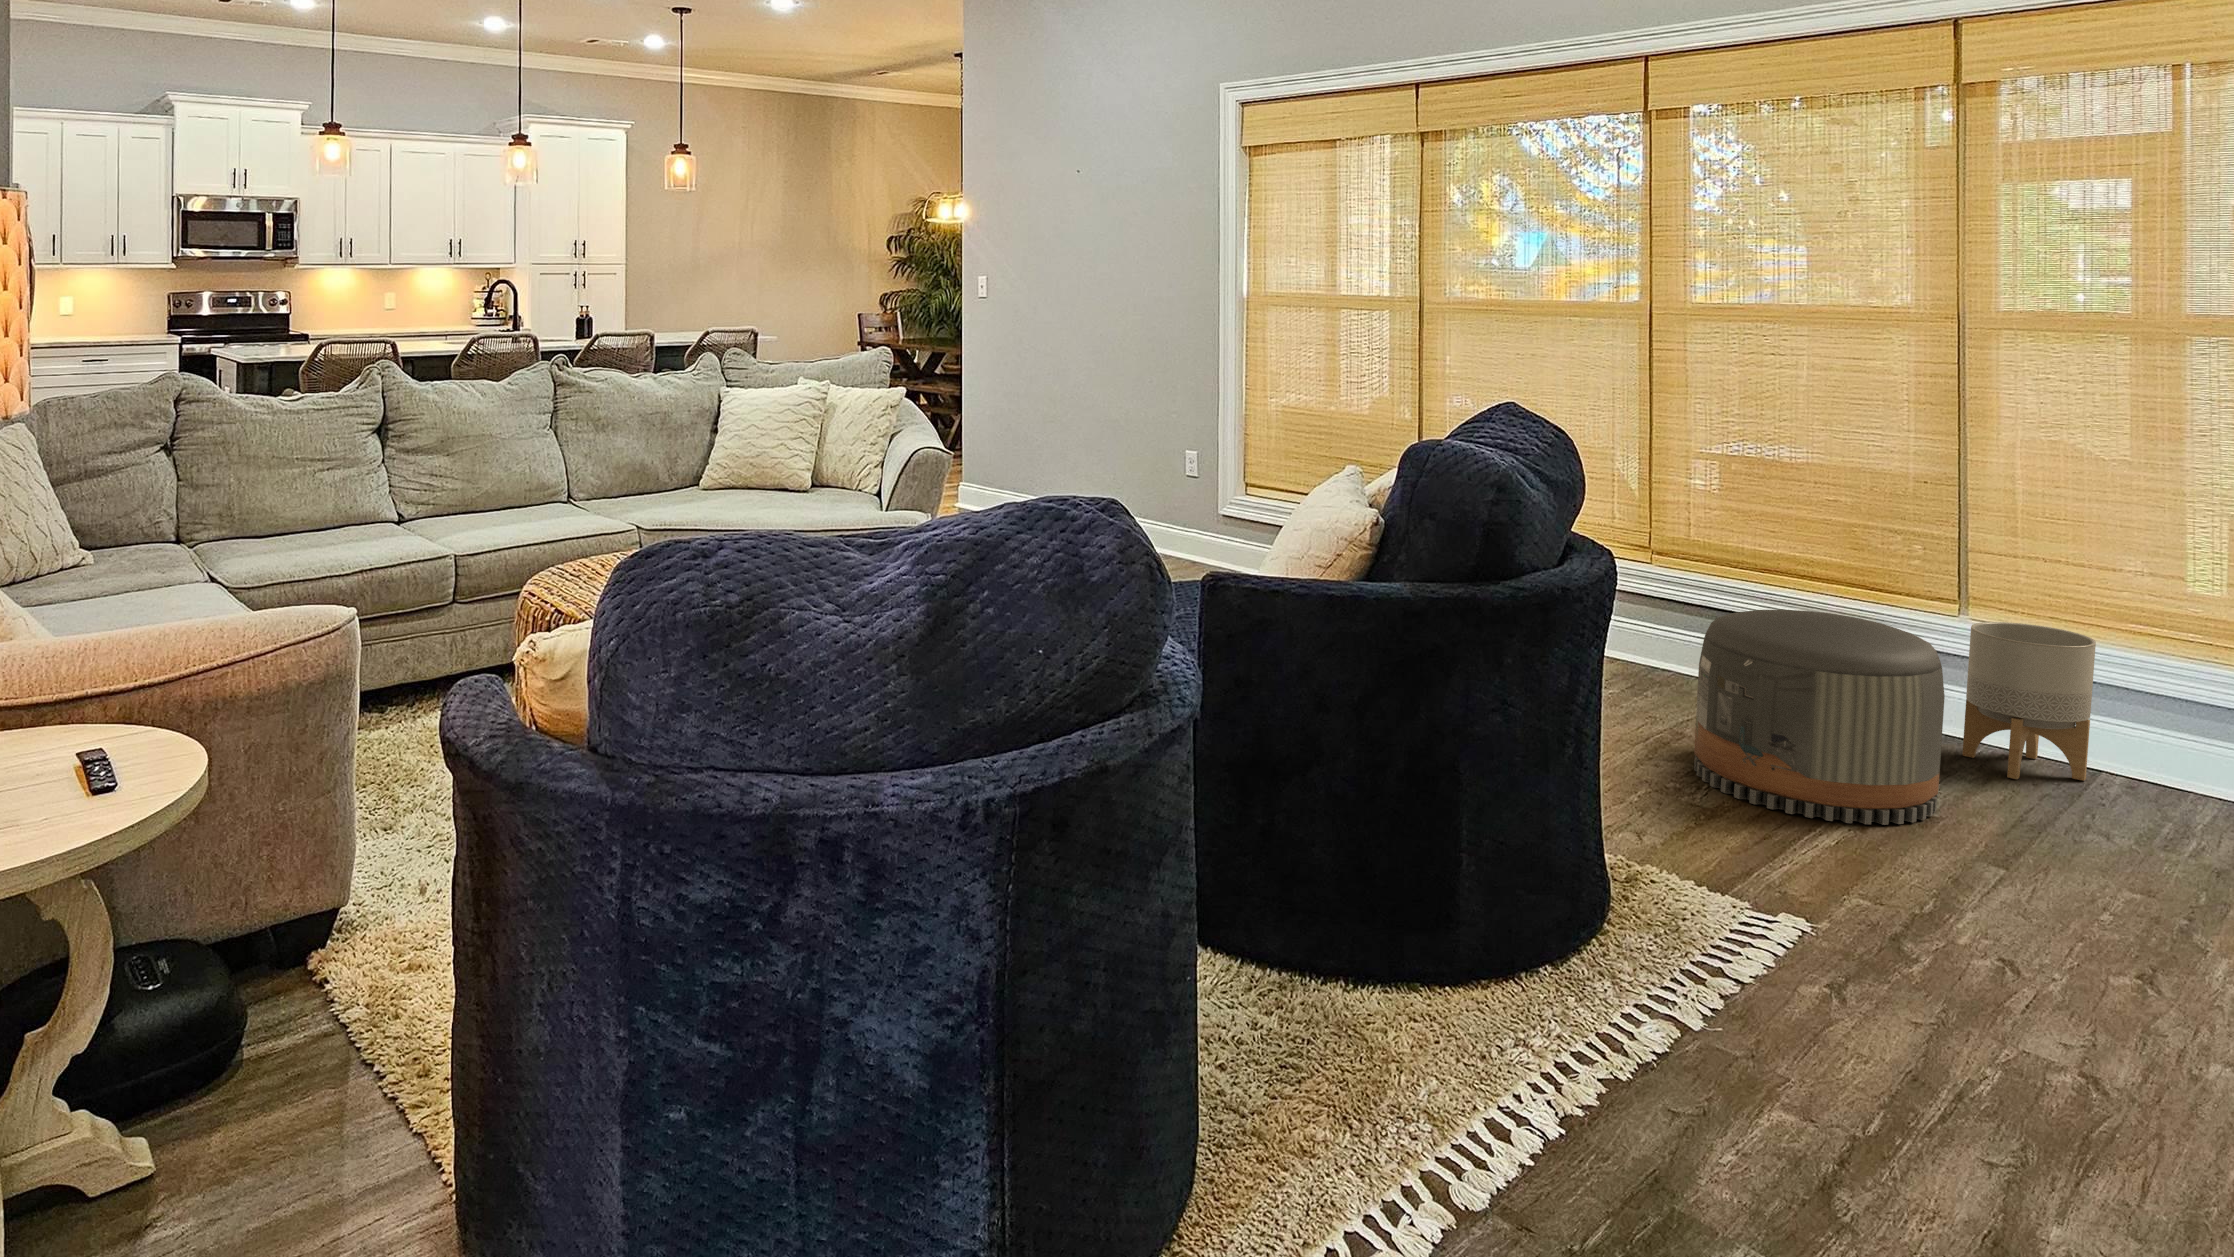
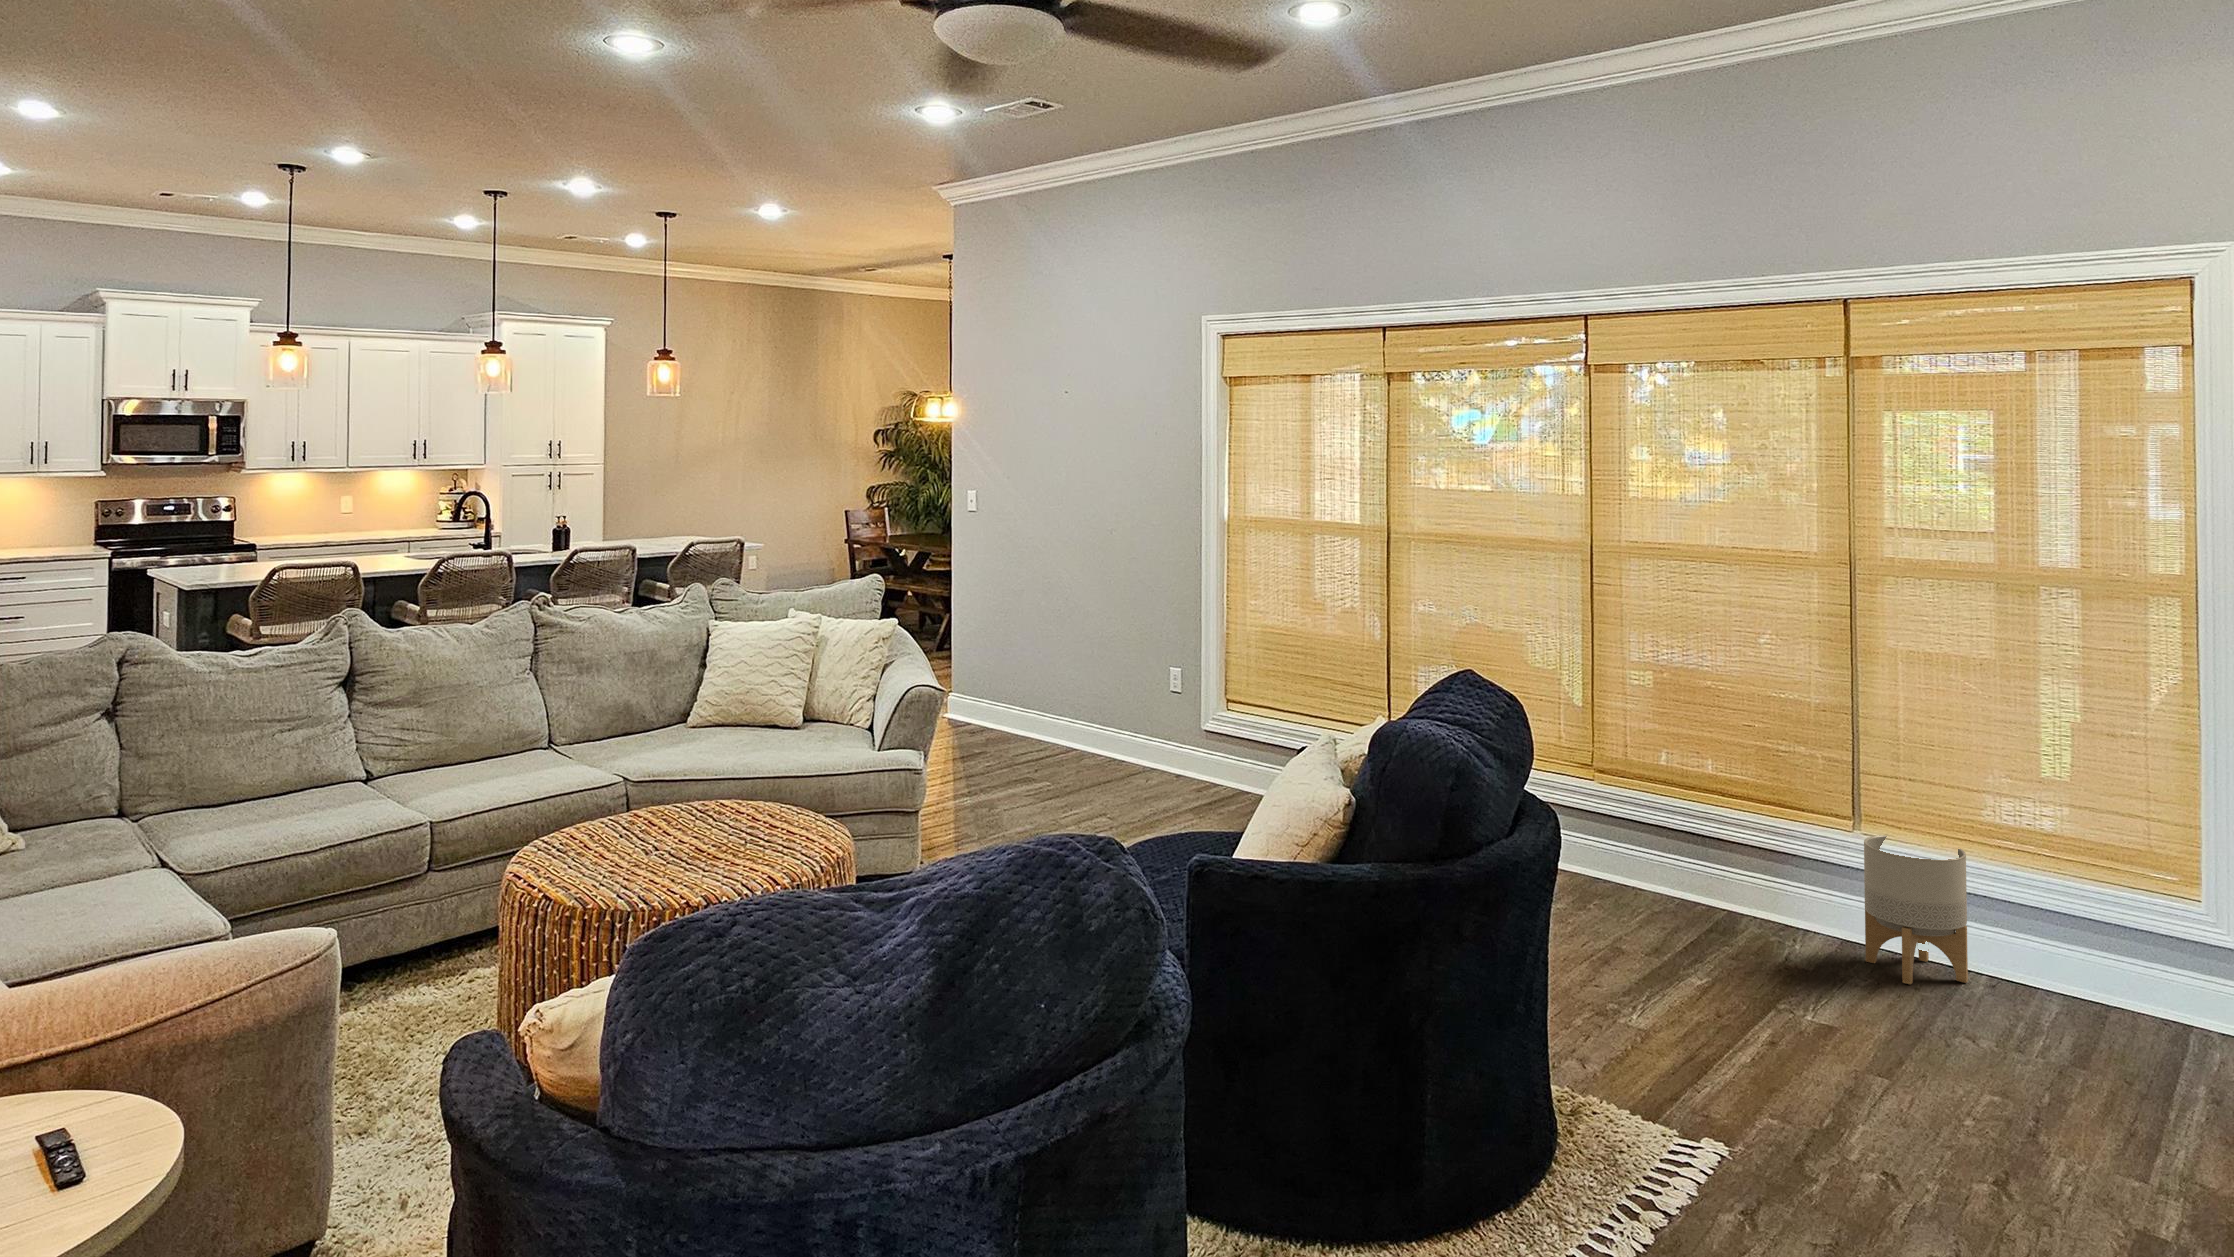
pouf: present [1694,610,1945,825] -> none [1632,835,1841,1041]

